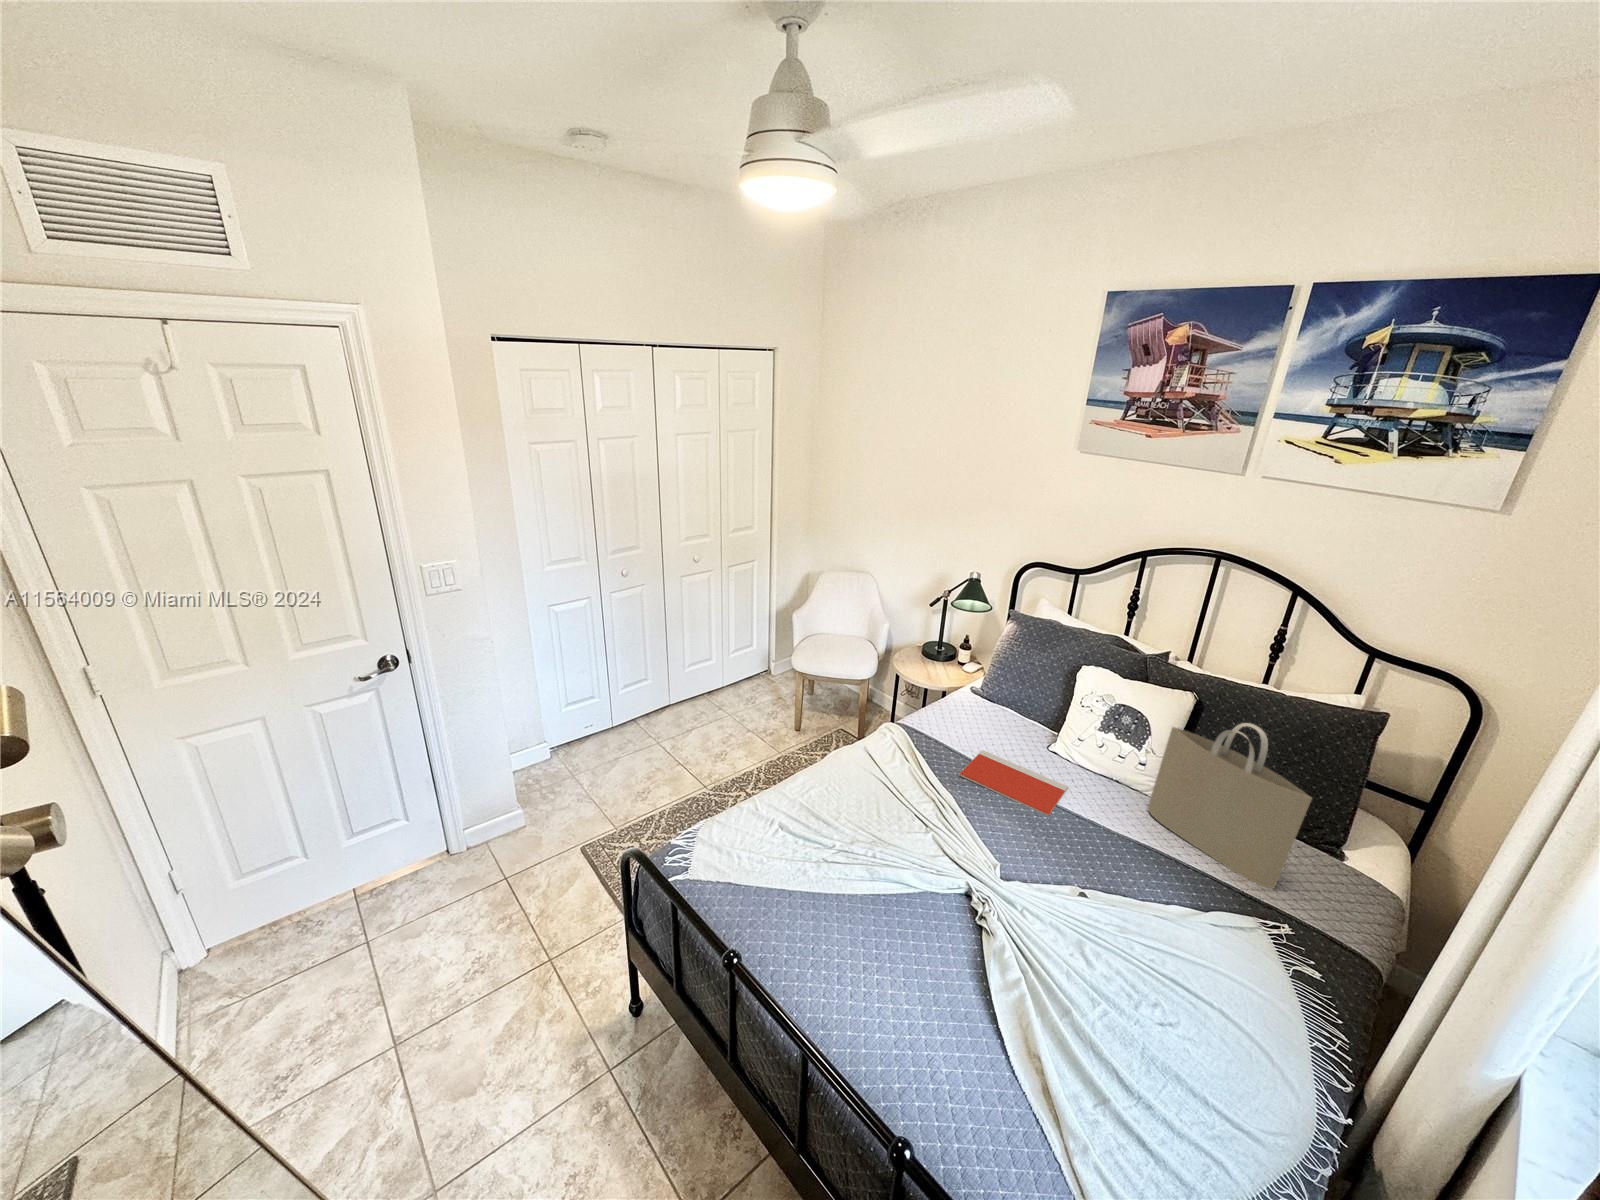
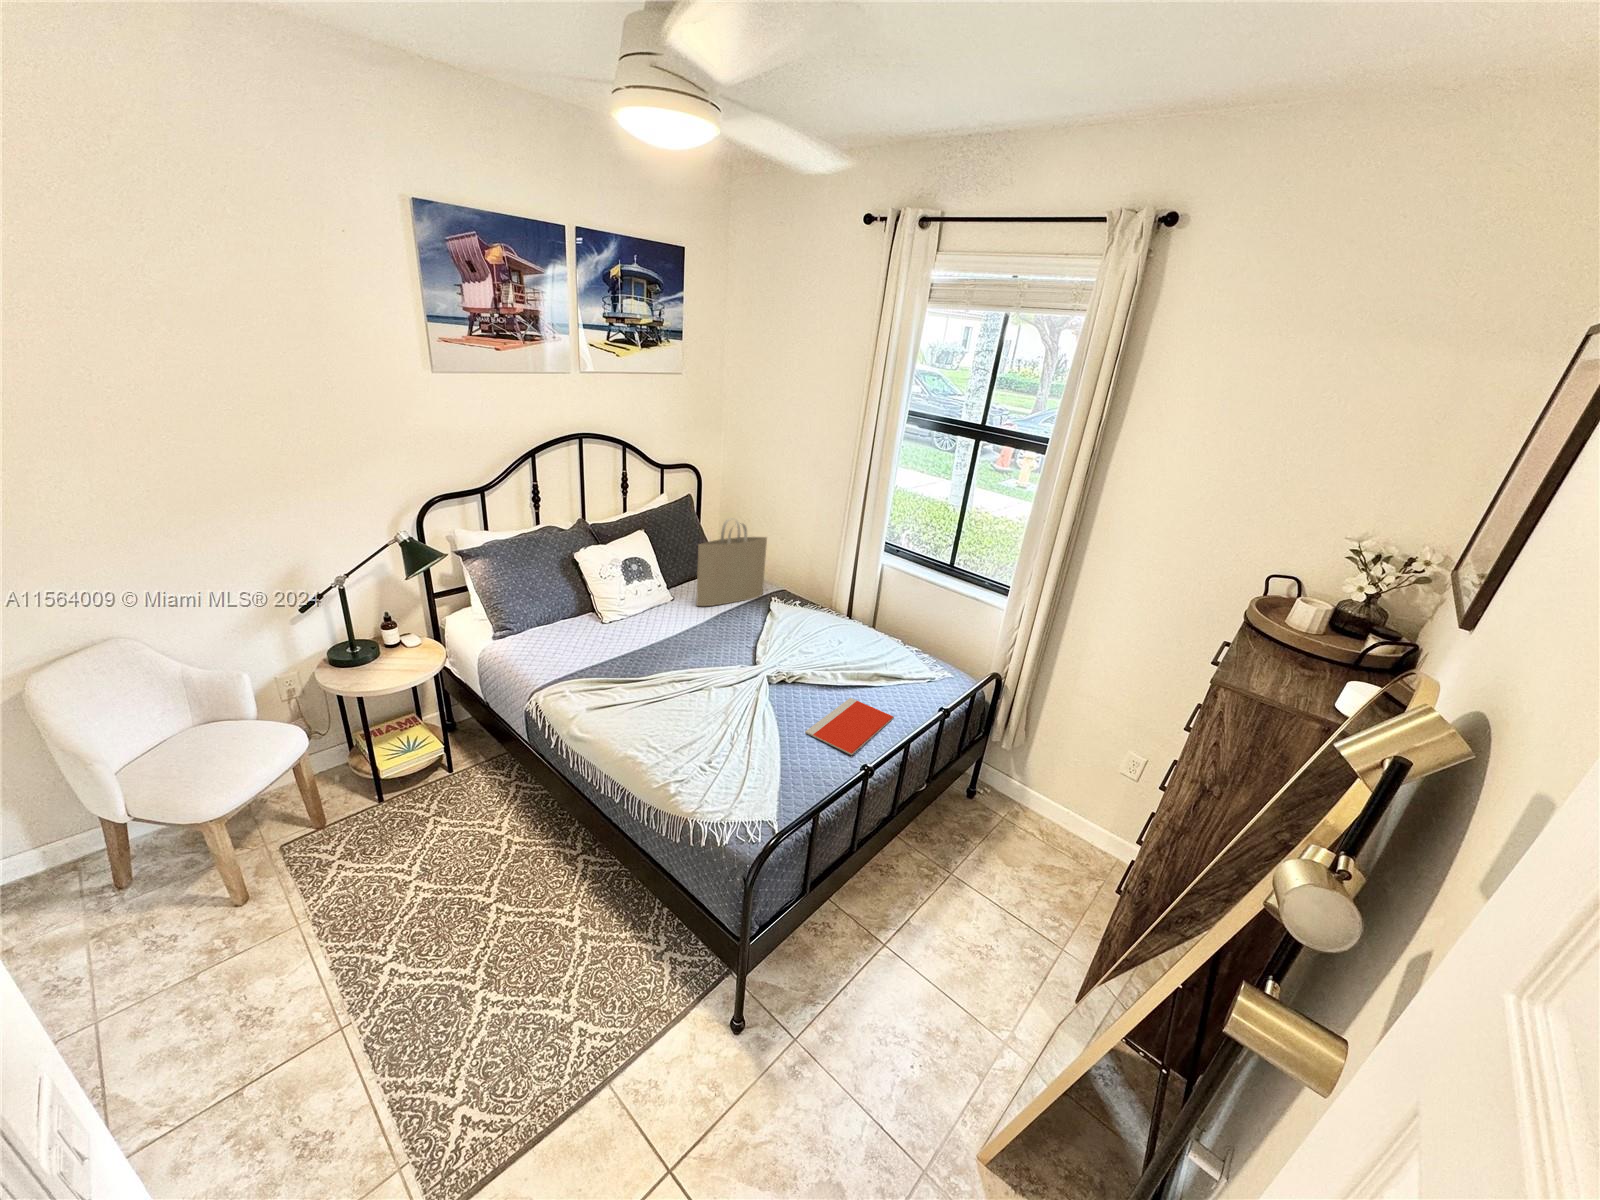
notebook: present [959,750,1068,816] -> present [805,698,894,755]

